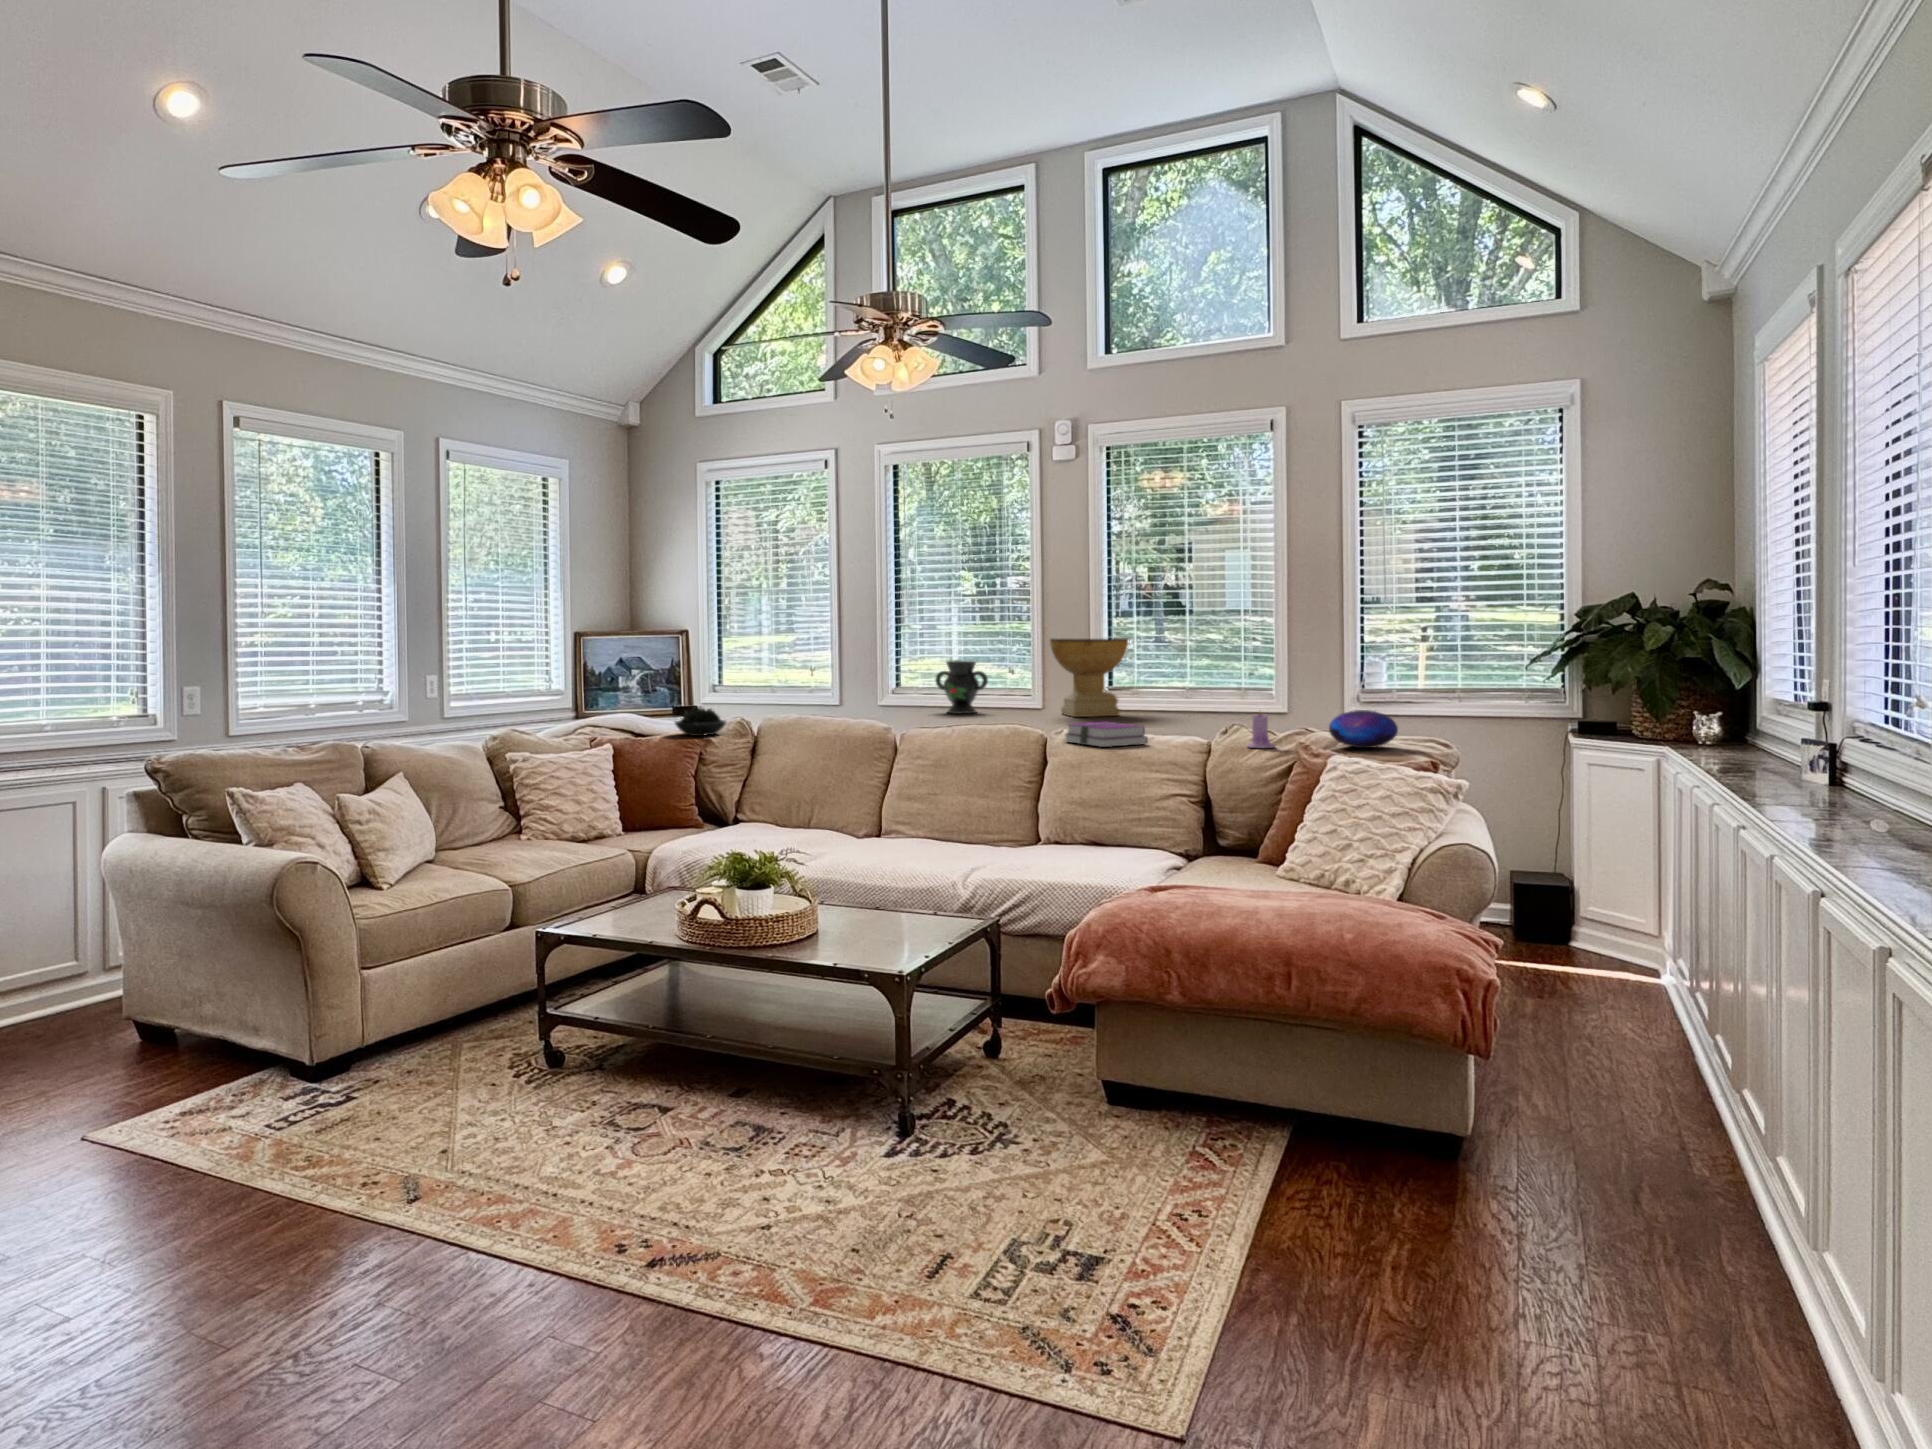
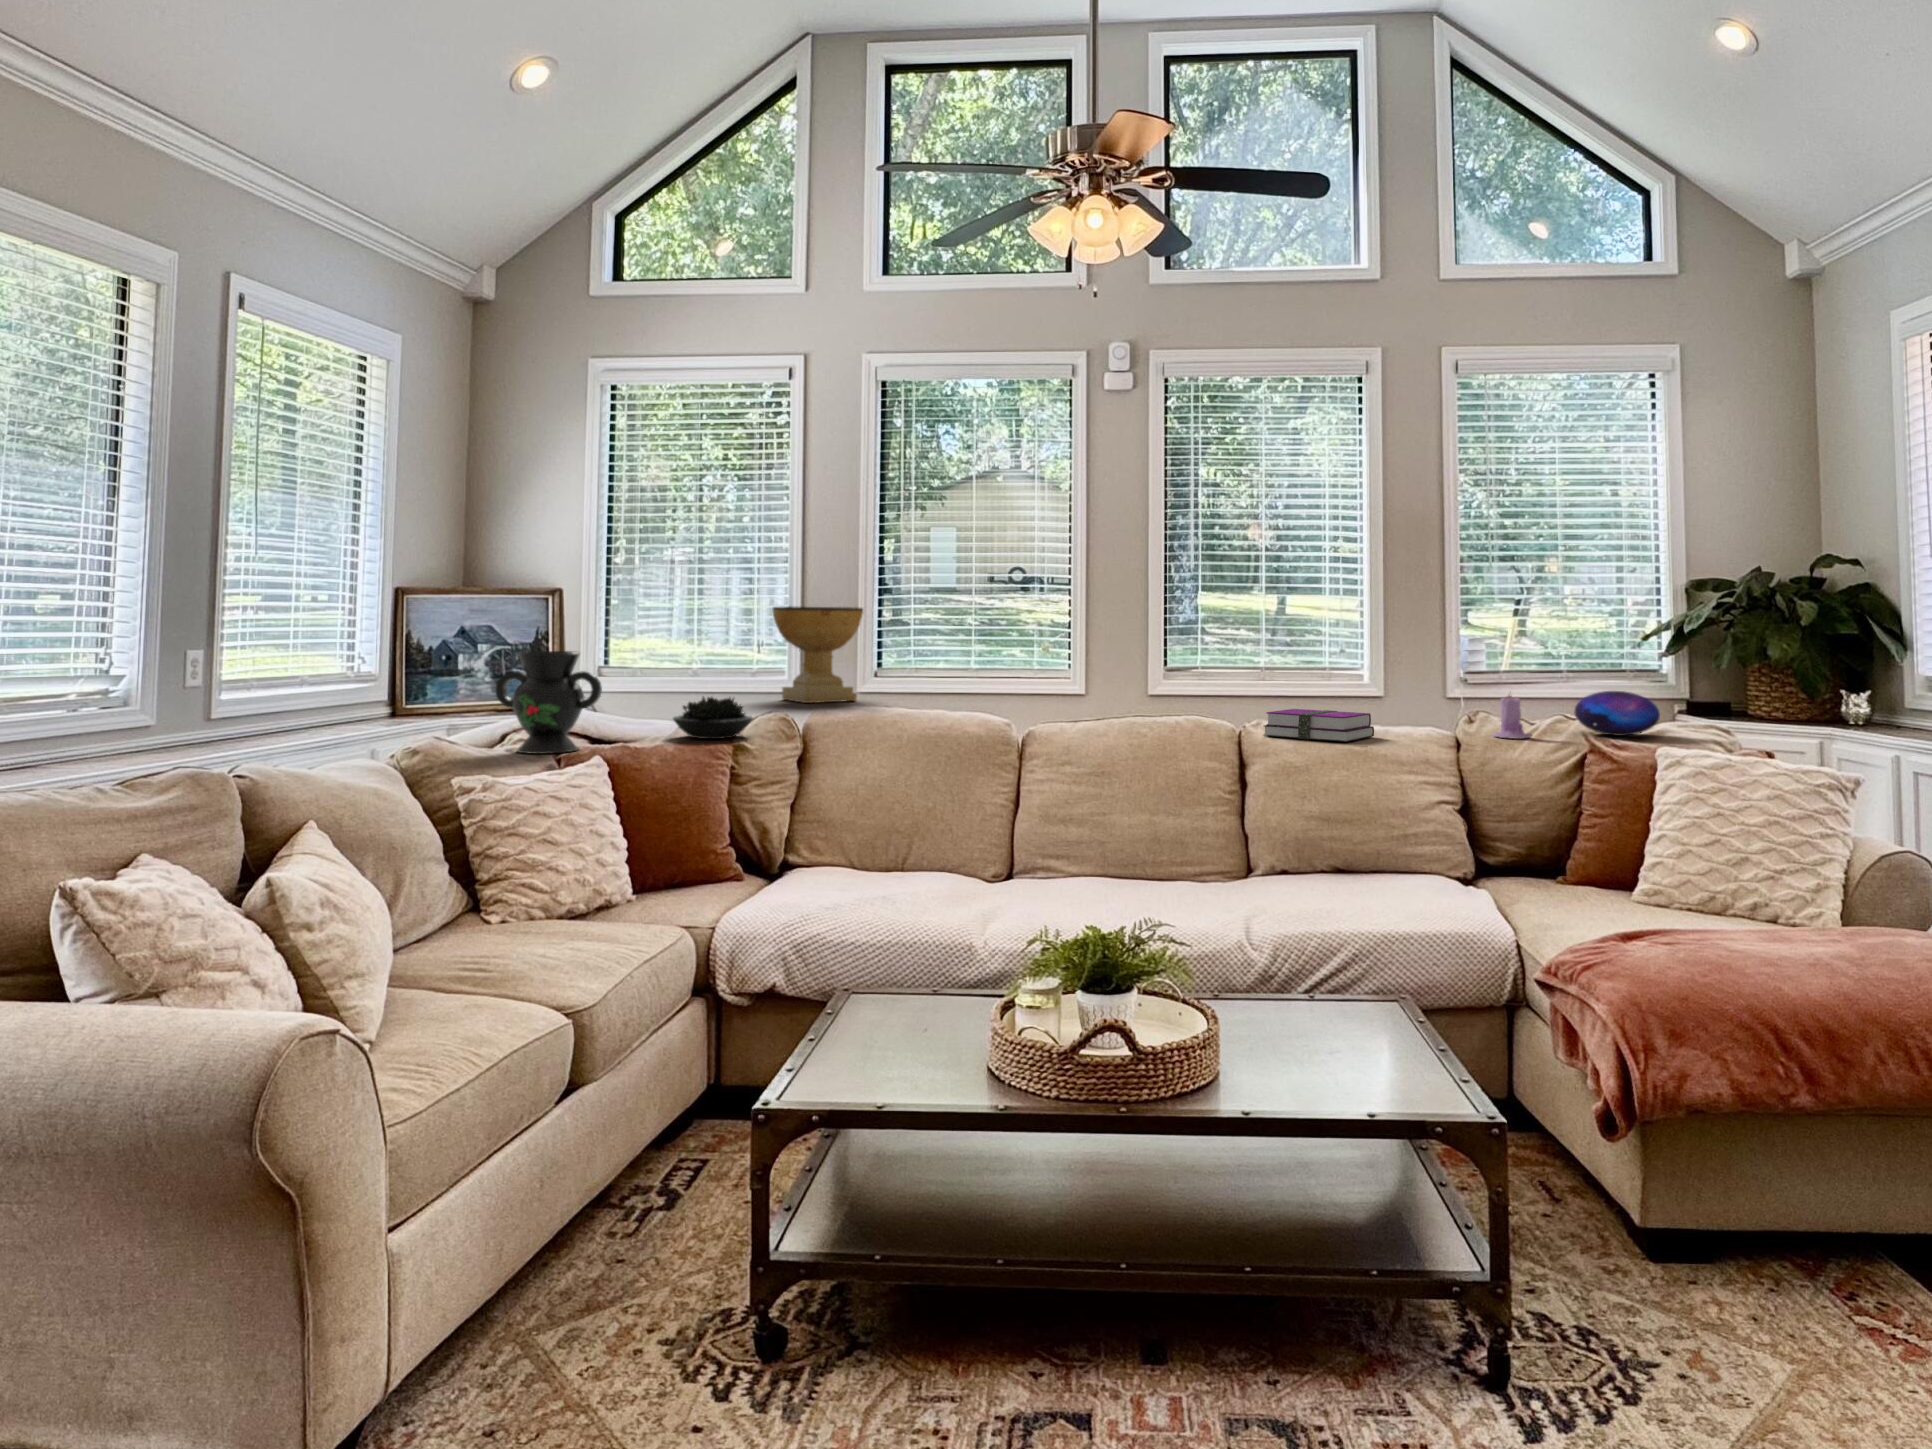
decorative bowl: present [1050,638,1128,717] -> present [773,606,863,703]
decorative vase: present [935,661,988,714] -> present [496,651,602,754]

